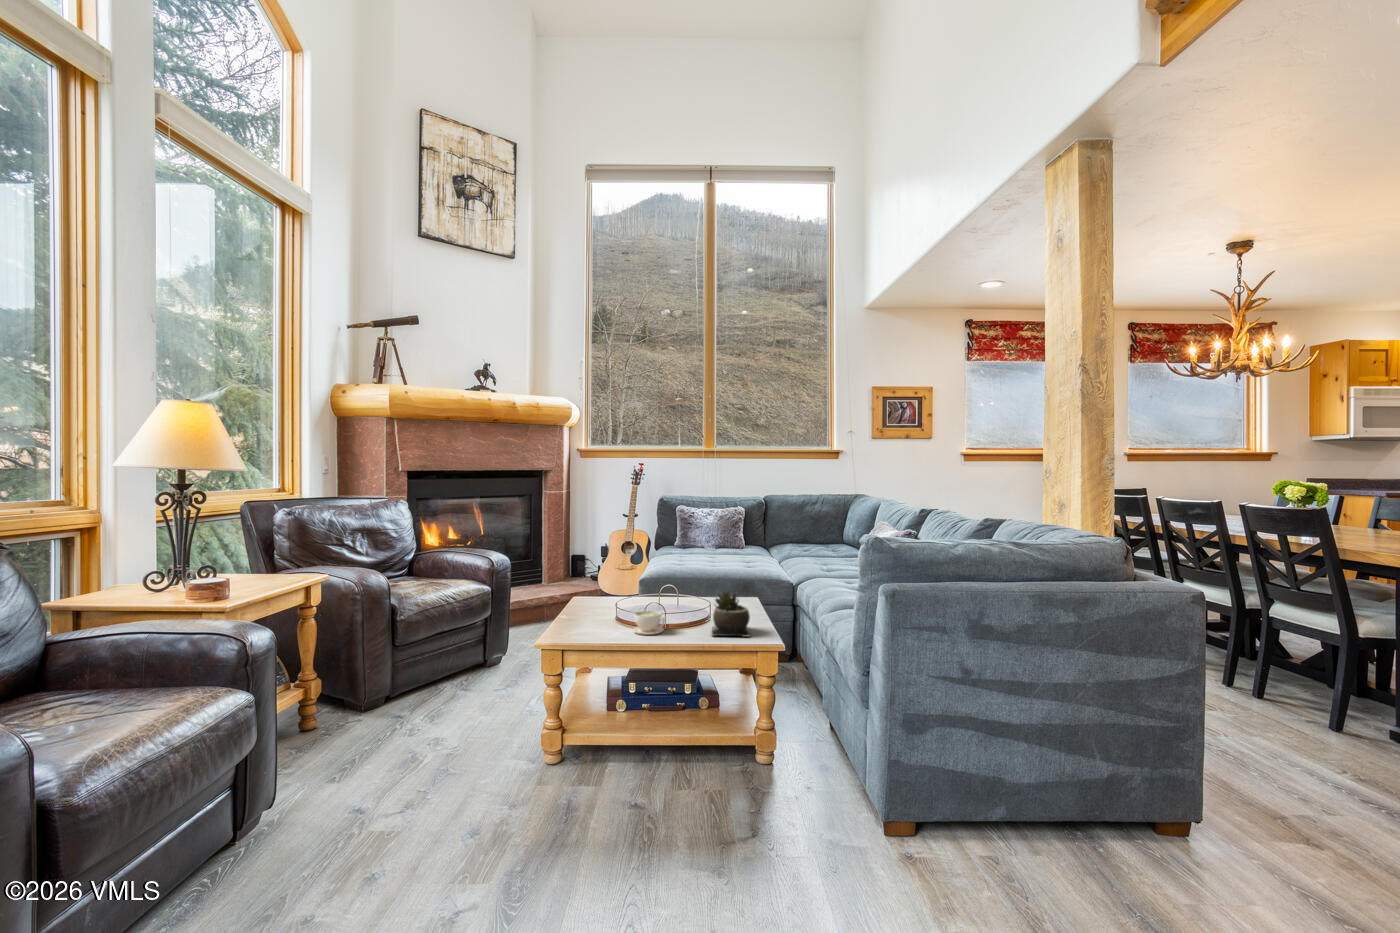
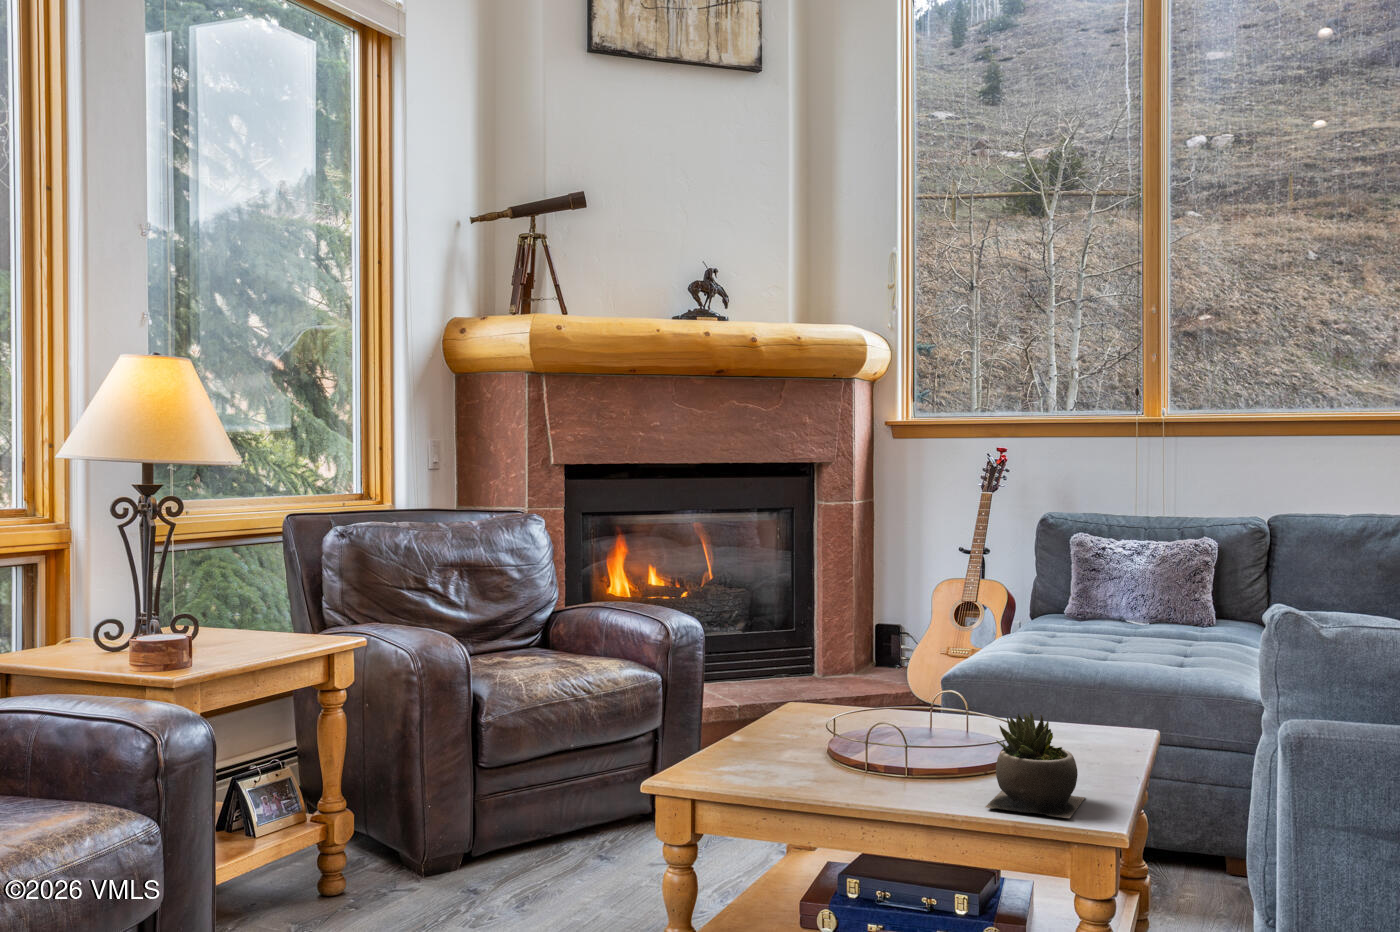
coffee cup: present [634,611,665,635] -> none [833,742,895,792]

